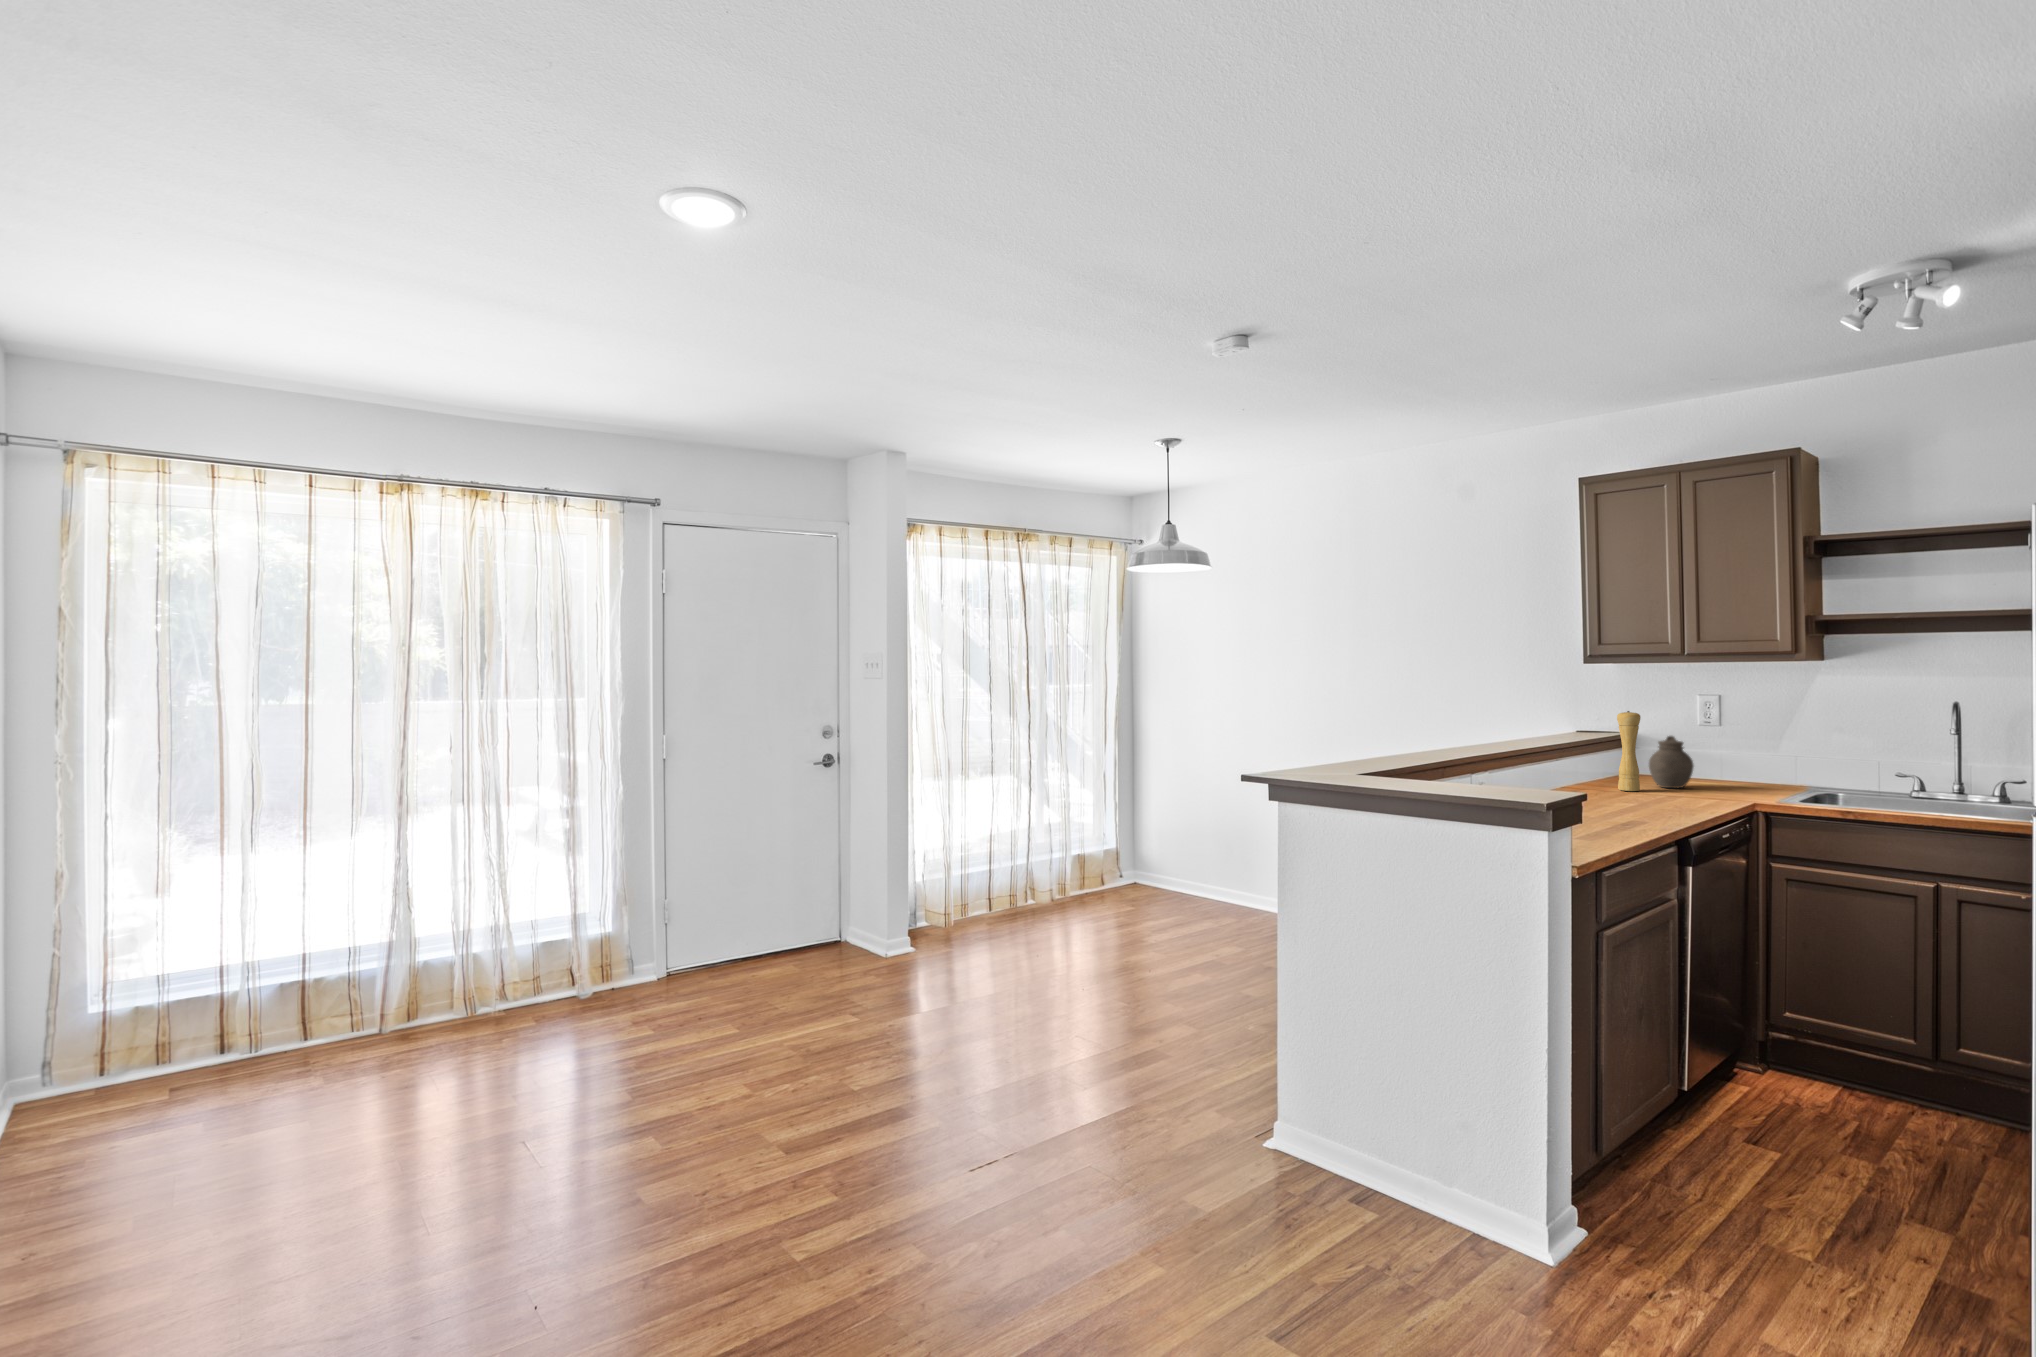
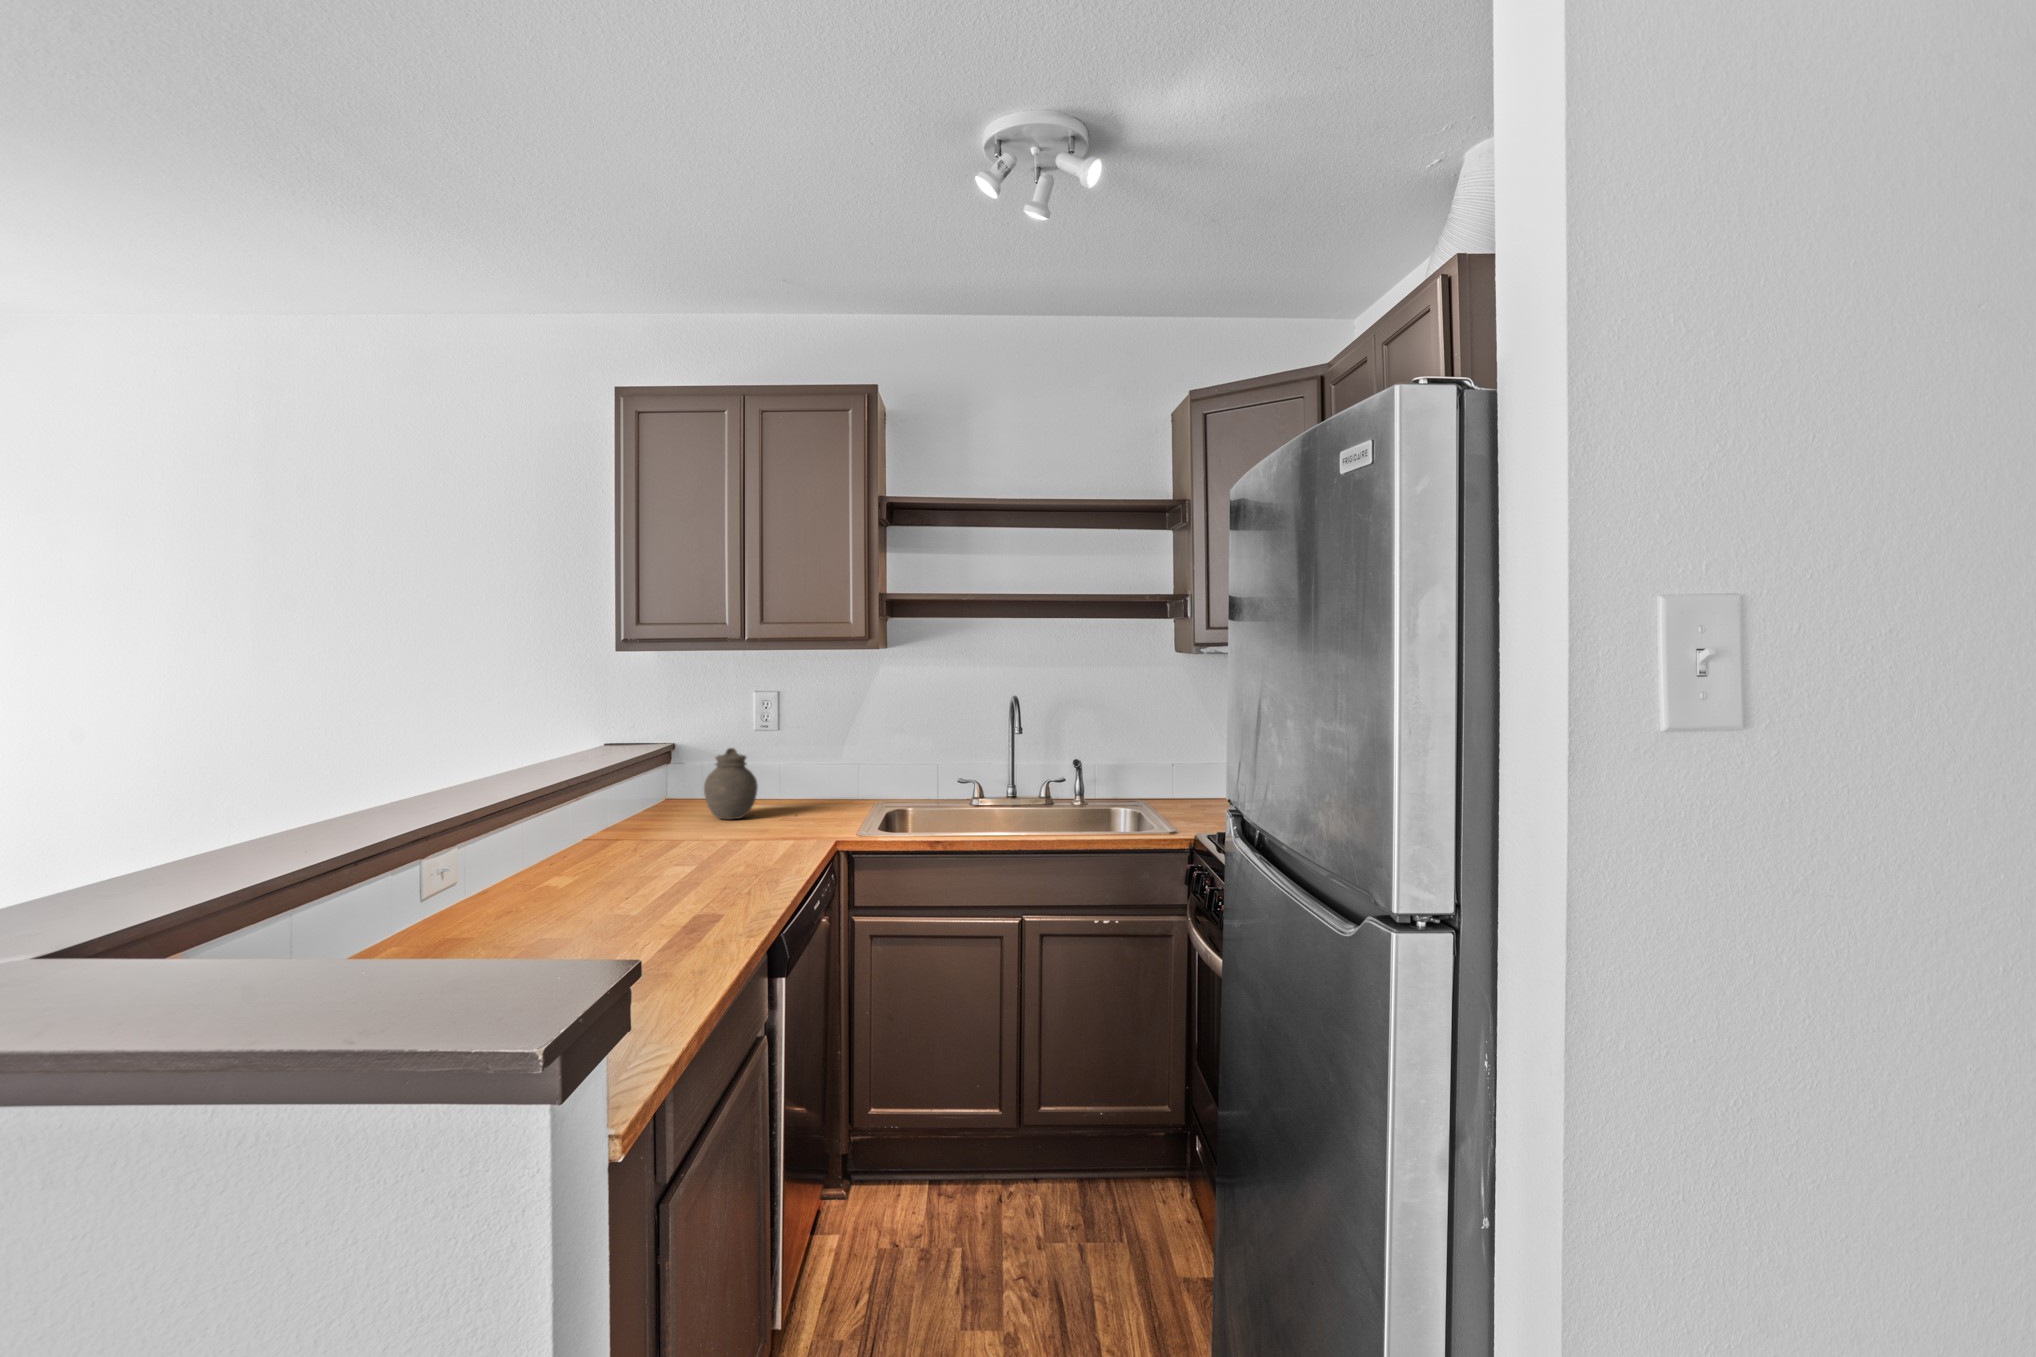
pepper mill: present [1617,711,1641,791] -> none [666,718,697,833]

